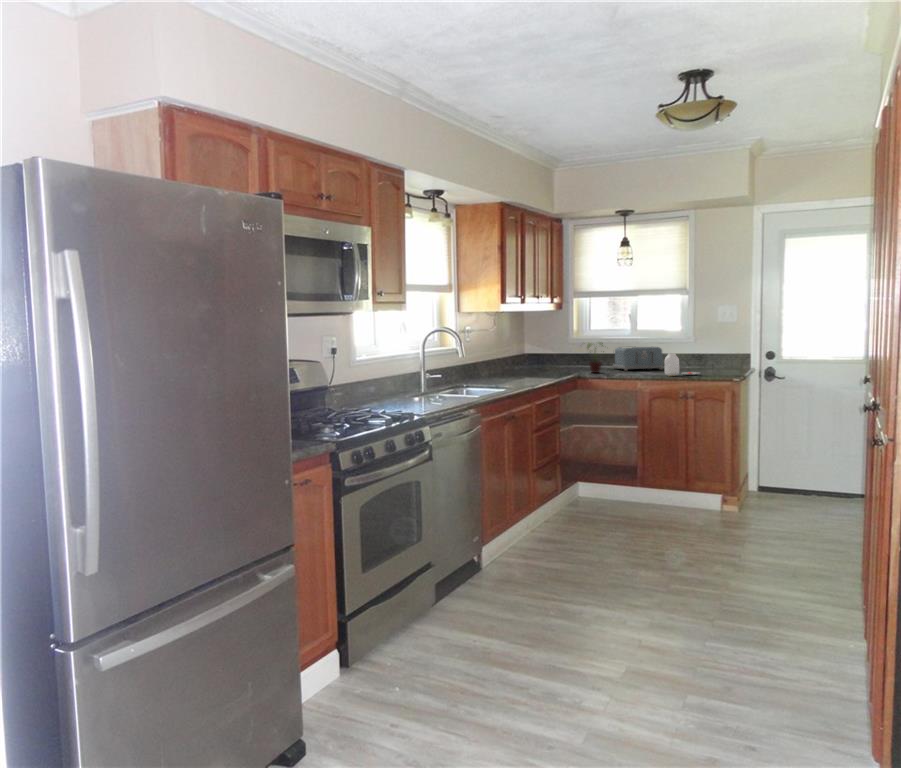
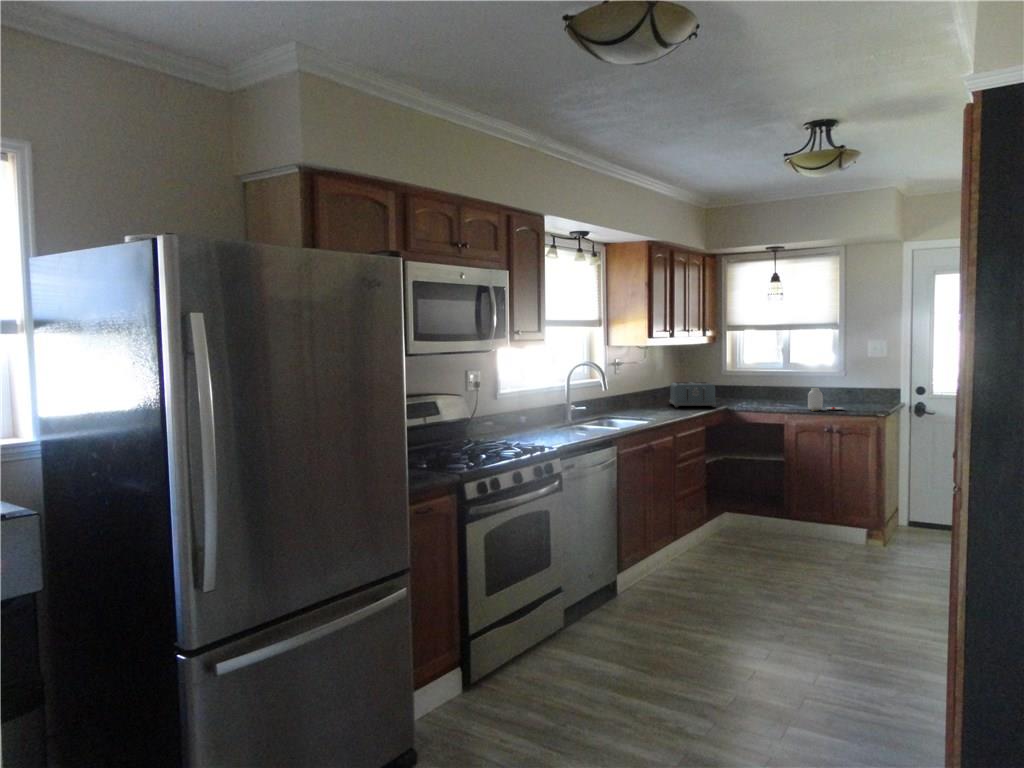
potted plant: present [587,343,604,373] -> none [728,374,757,403]
toaster: present [613,346,663,371] -> present [670,382,716,407]

